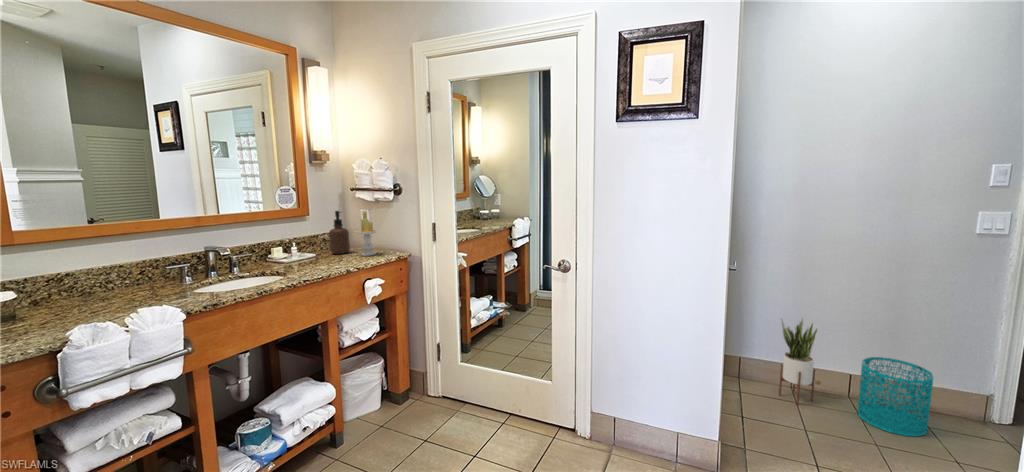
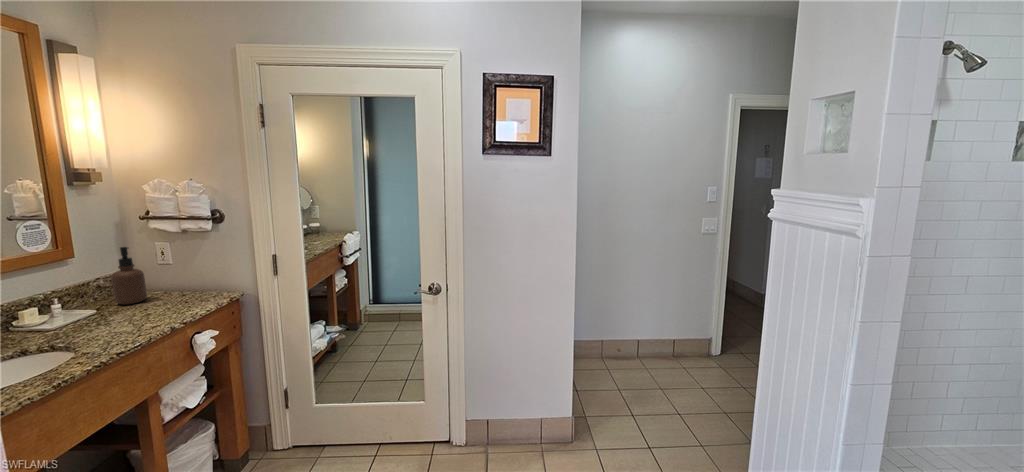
candle: present [355,211,378,256] -> none [161,245,196,303]
potted plant: present [779,318,817,404] -> none [589,303,612,371]
wastebasket: present [858,357,933,437] -> none [638,324,680,378]

